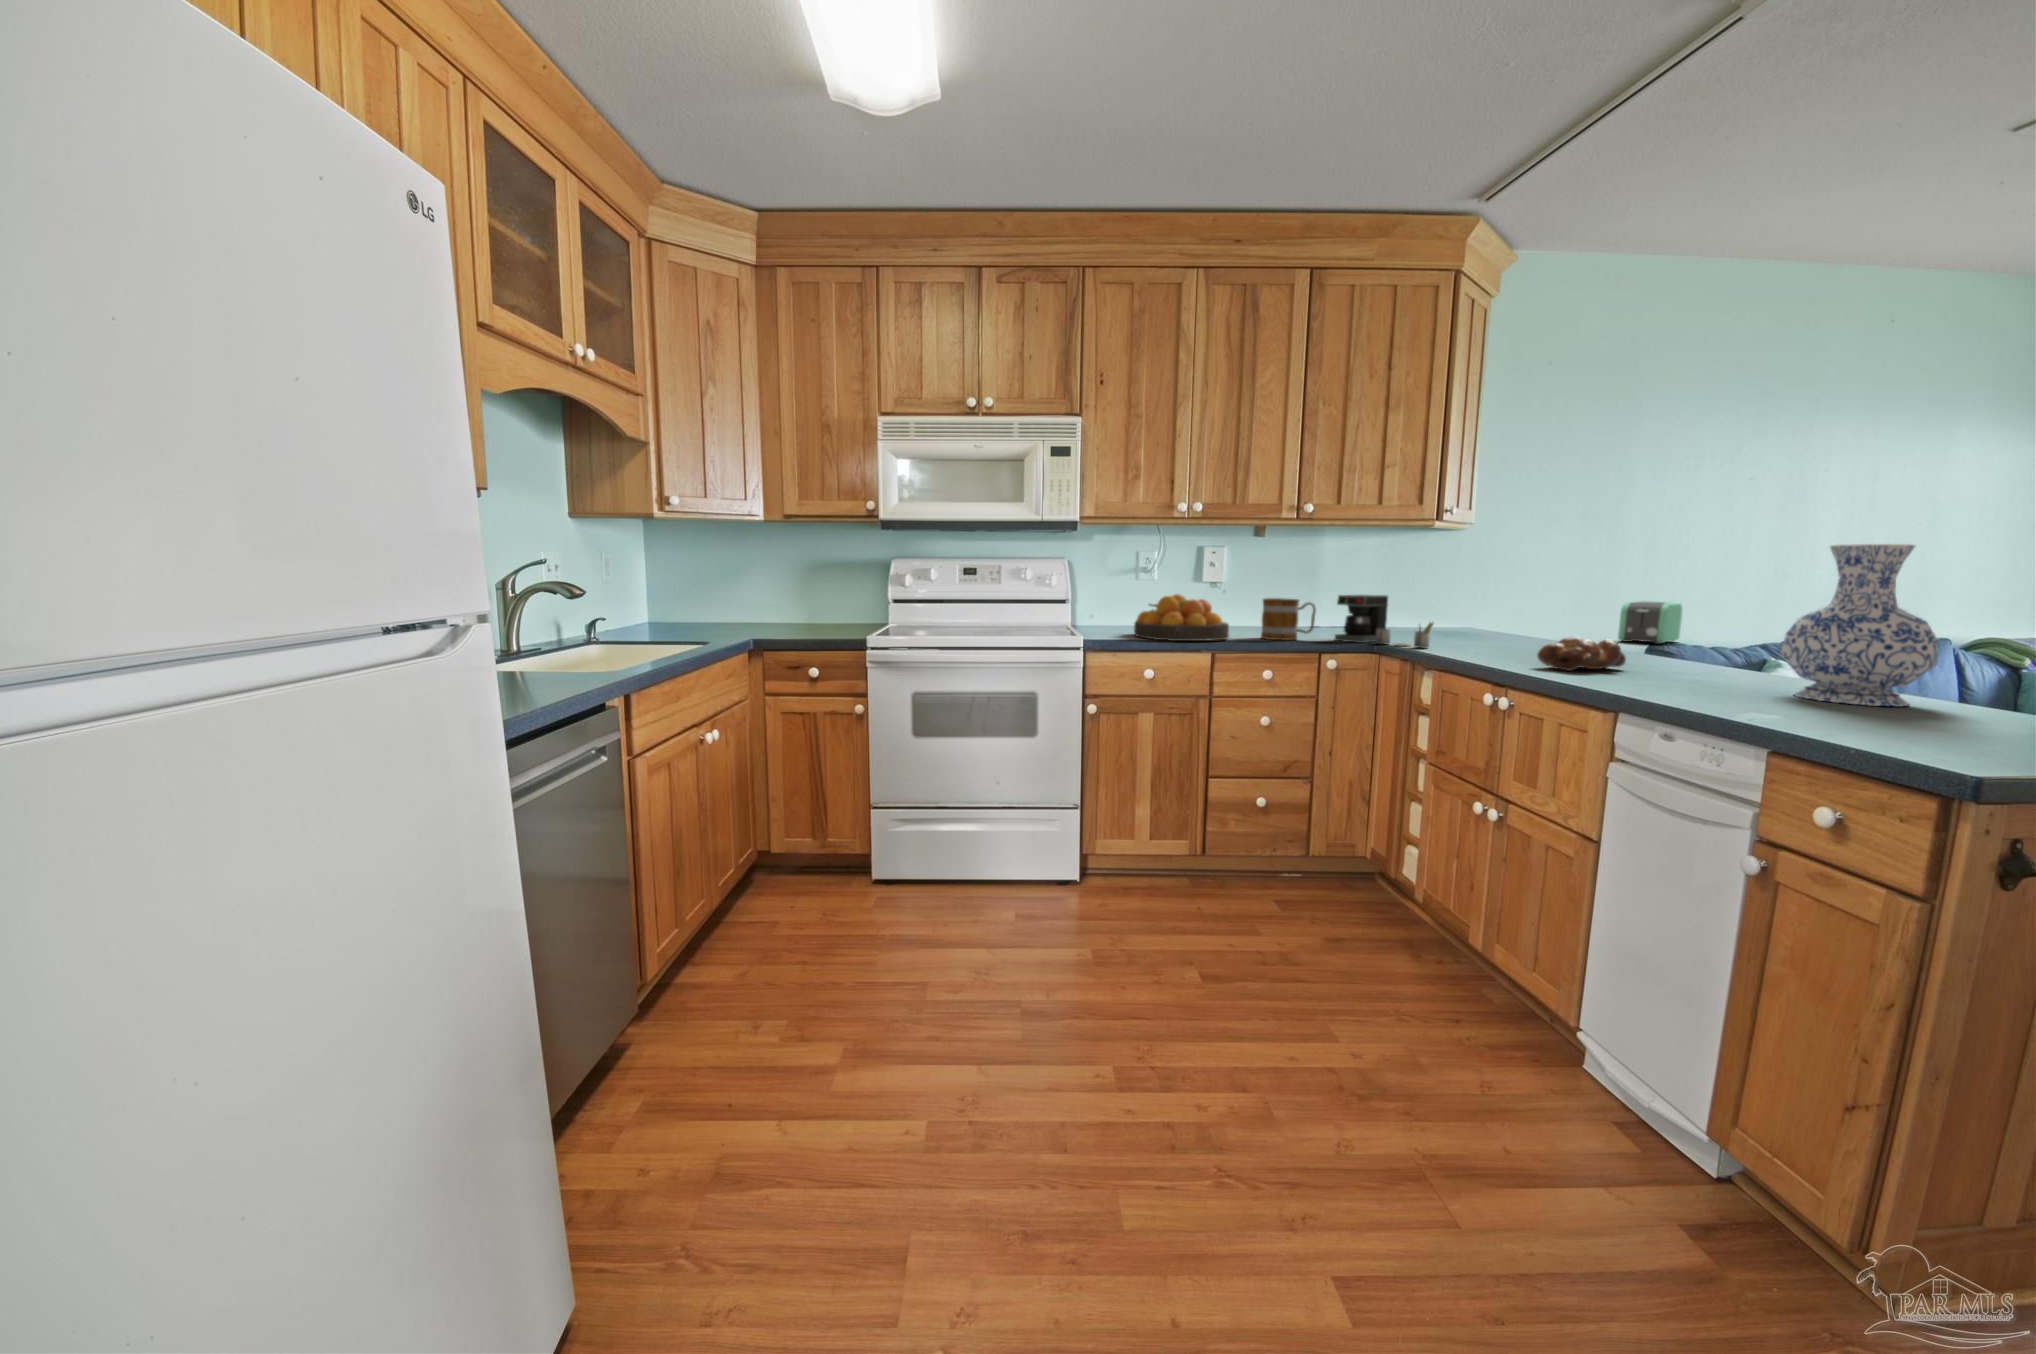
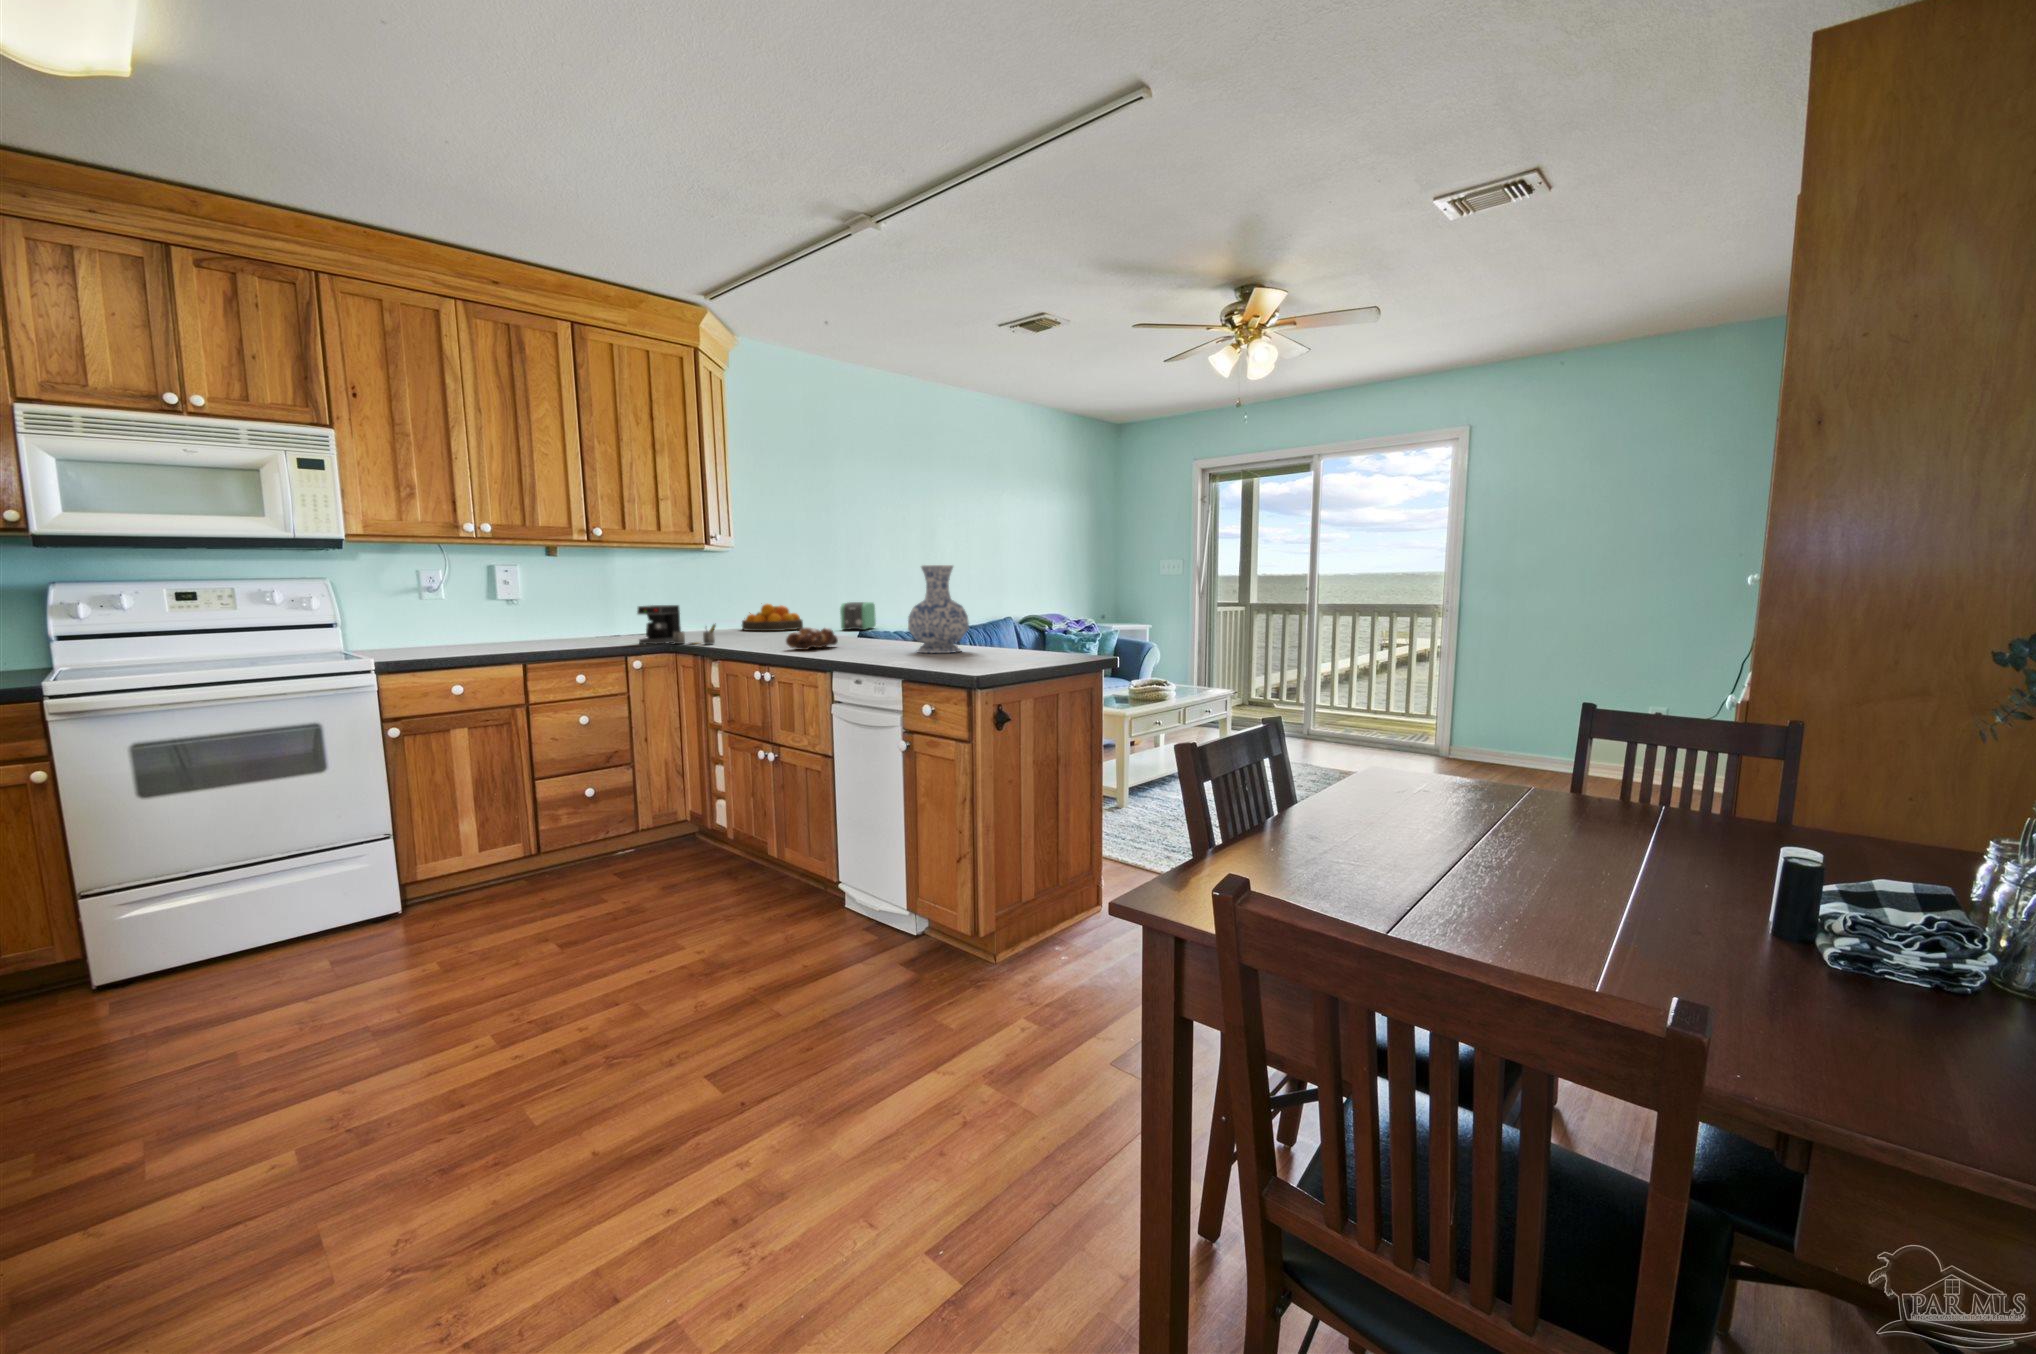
fruit bowl: present [1134,594,1229,641] -> present [742,604,803,631]
mug: present [1261,598,1316,640] -> none [569,611,620,648]

